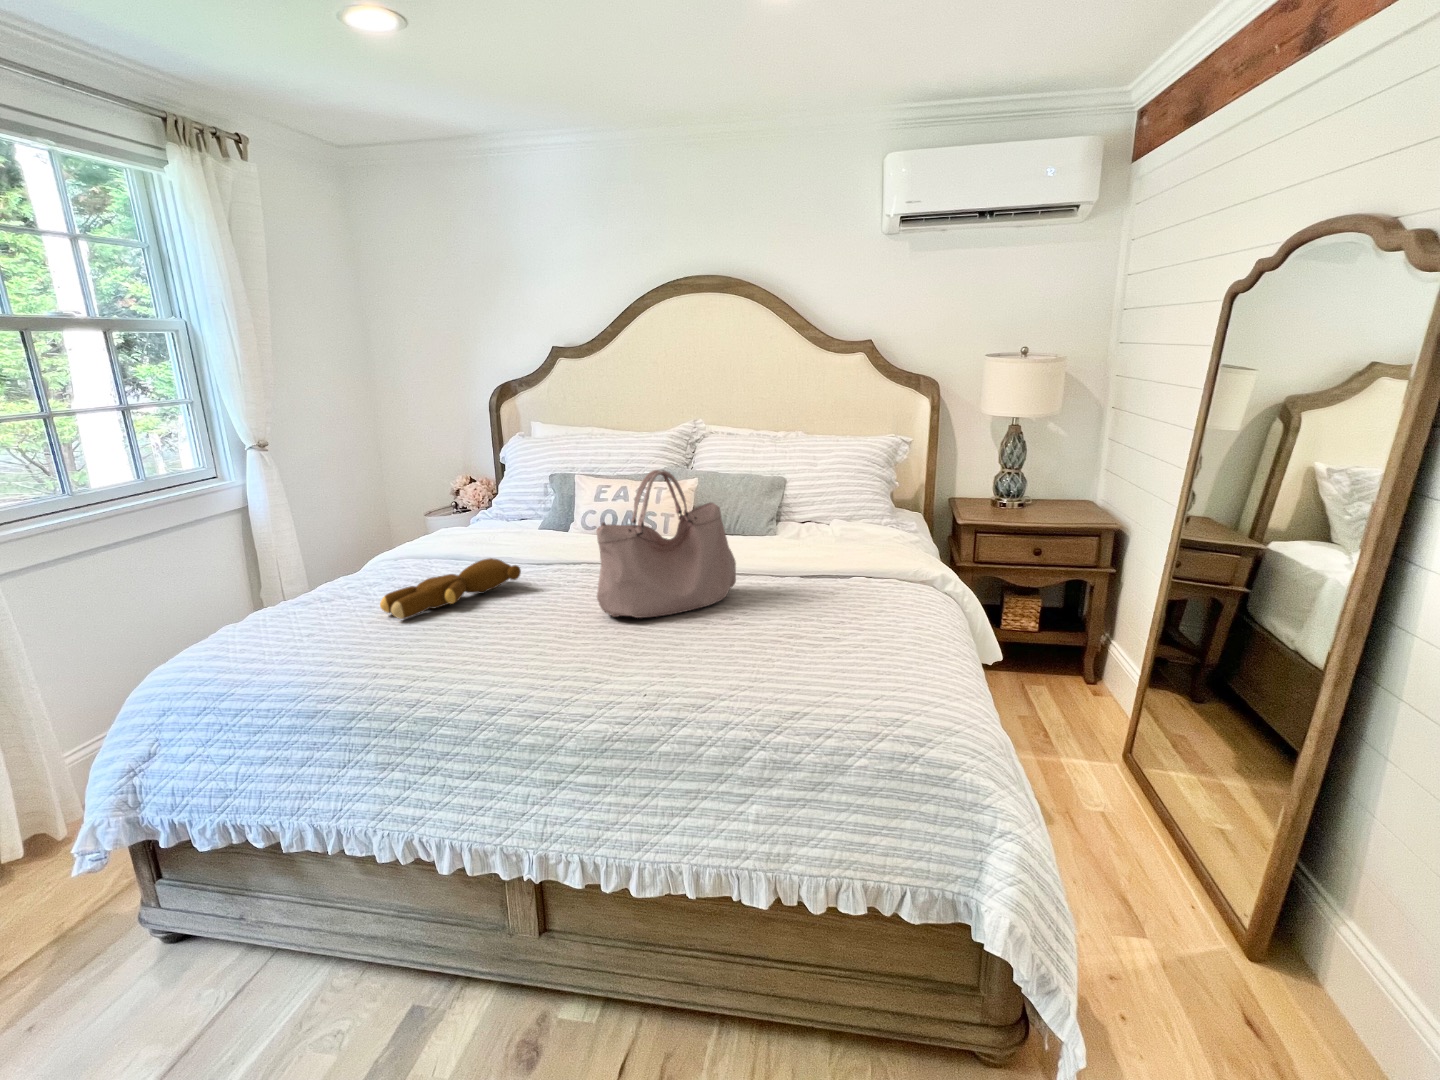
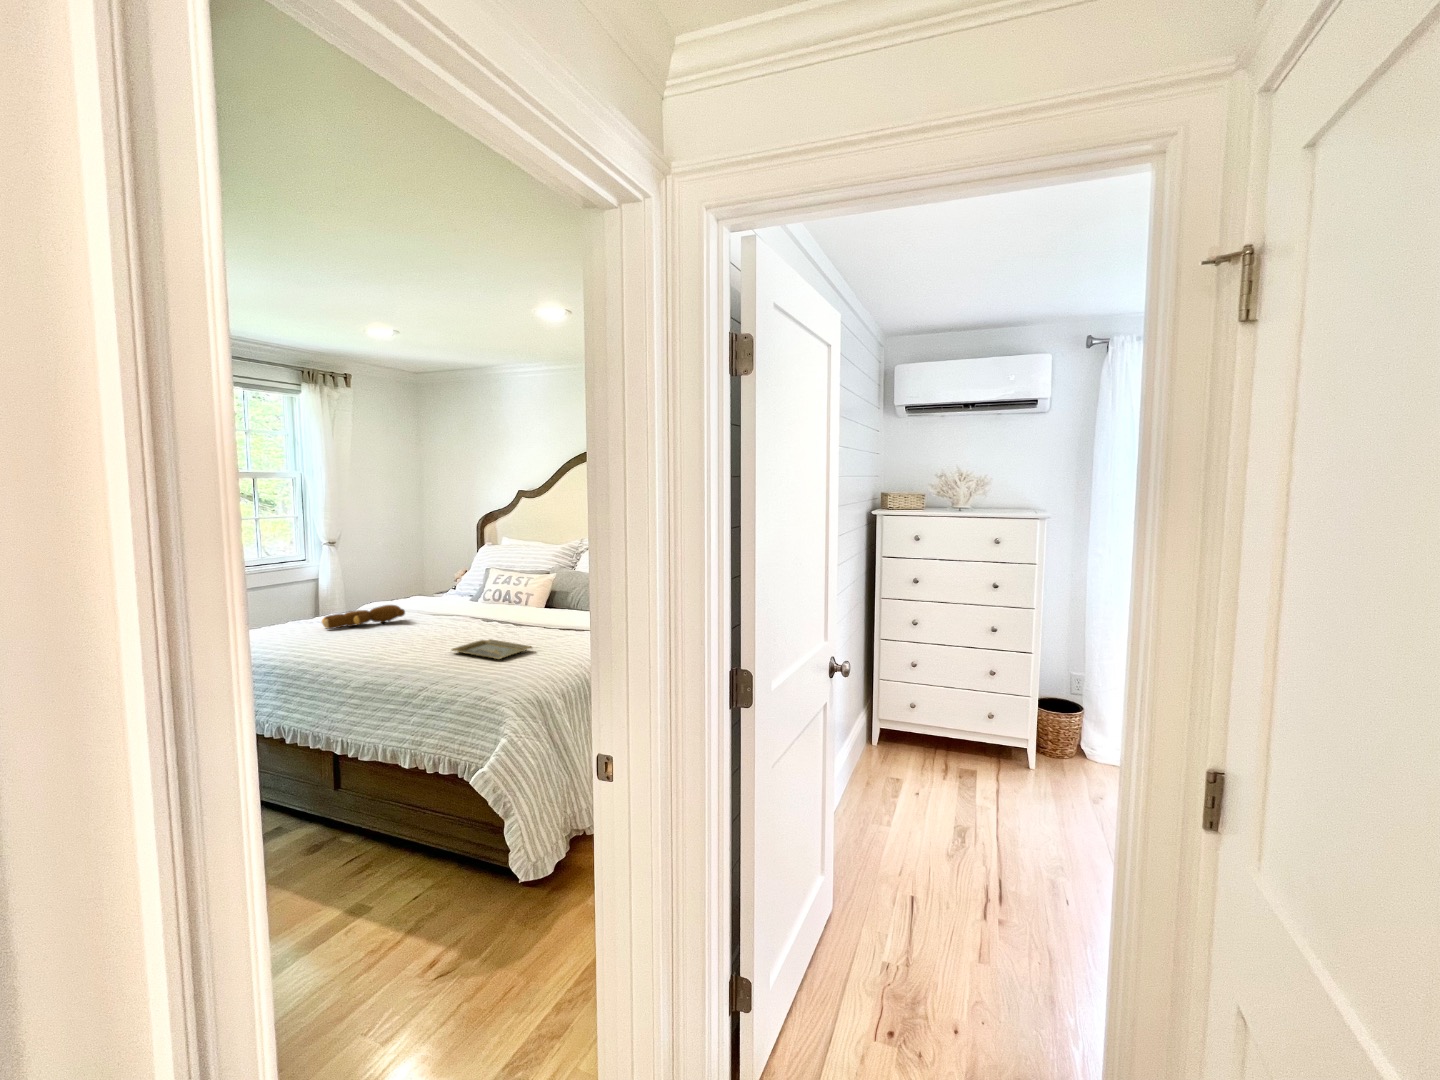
handbag: present [596,470,736,618] -> none [418,557,508,637]
tray: none [739,619,877,670] -> present [452,639,532,659]

